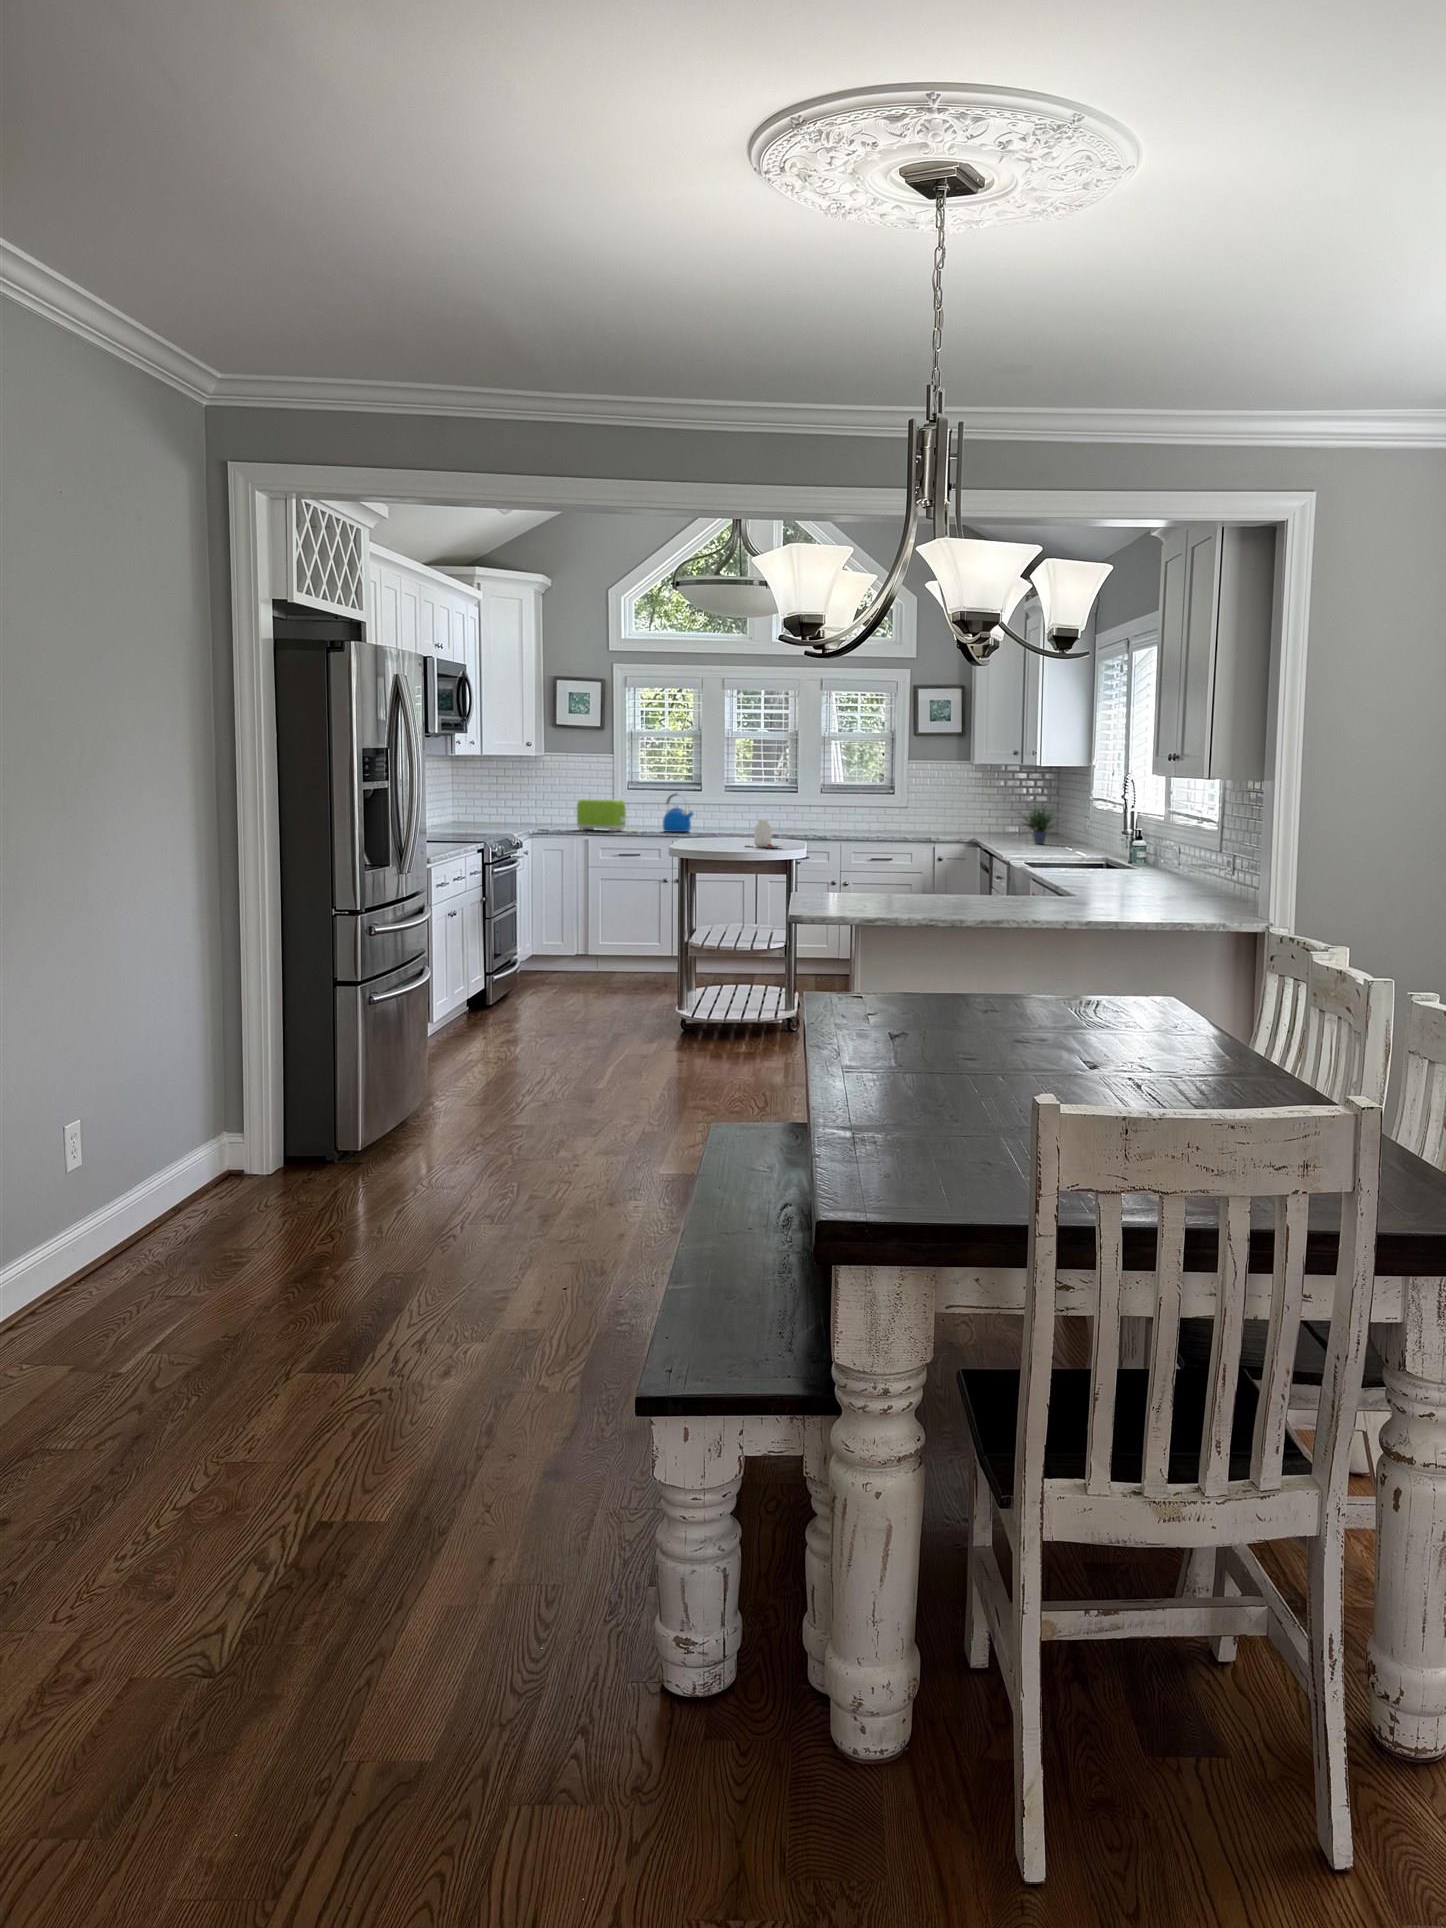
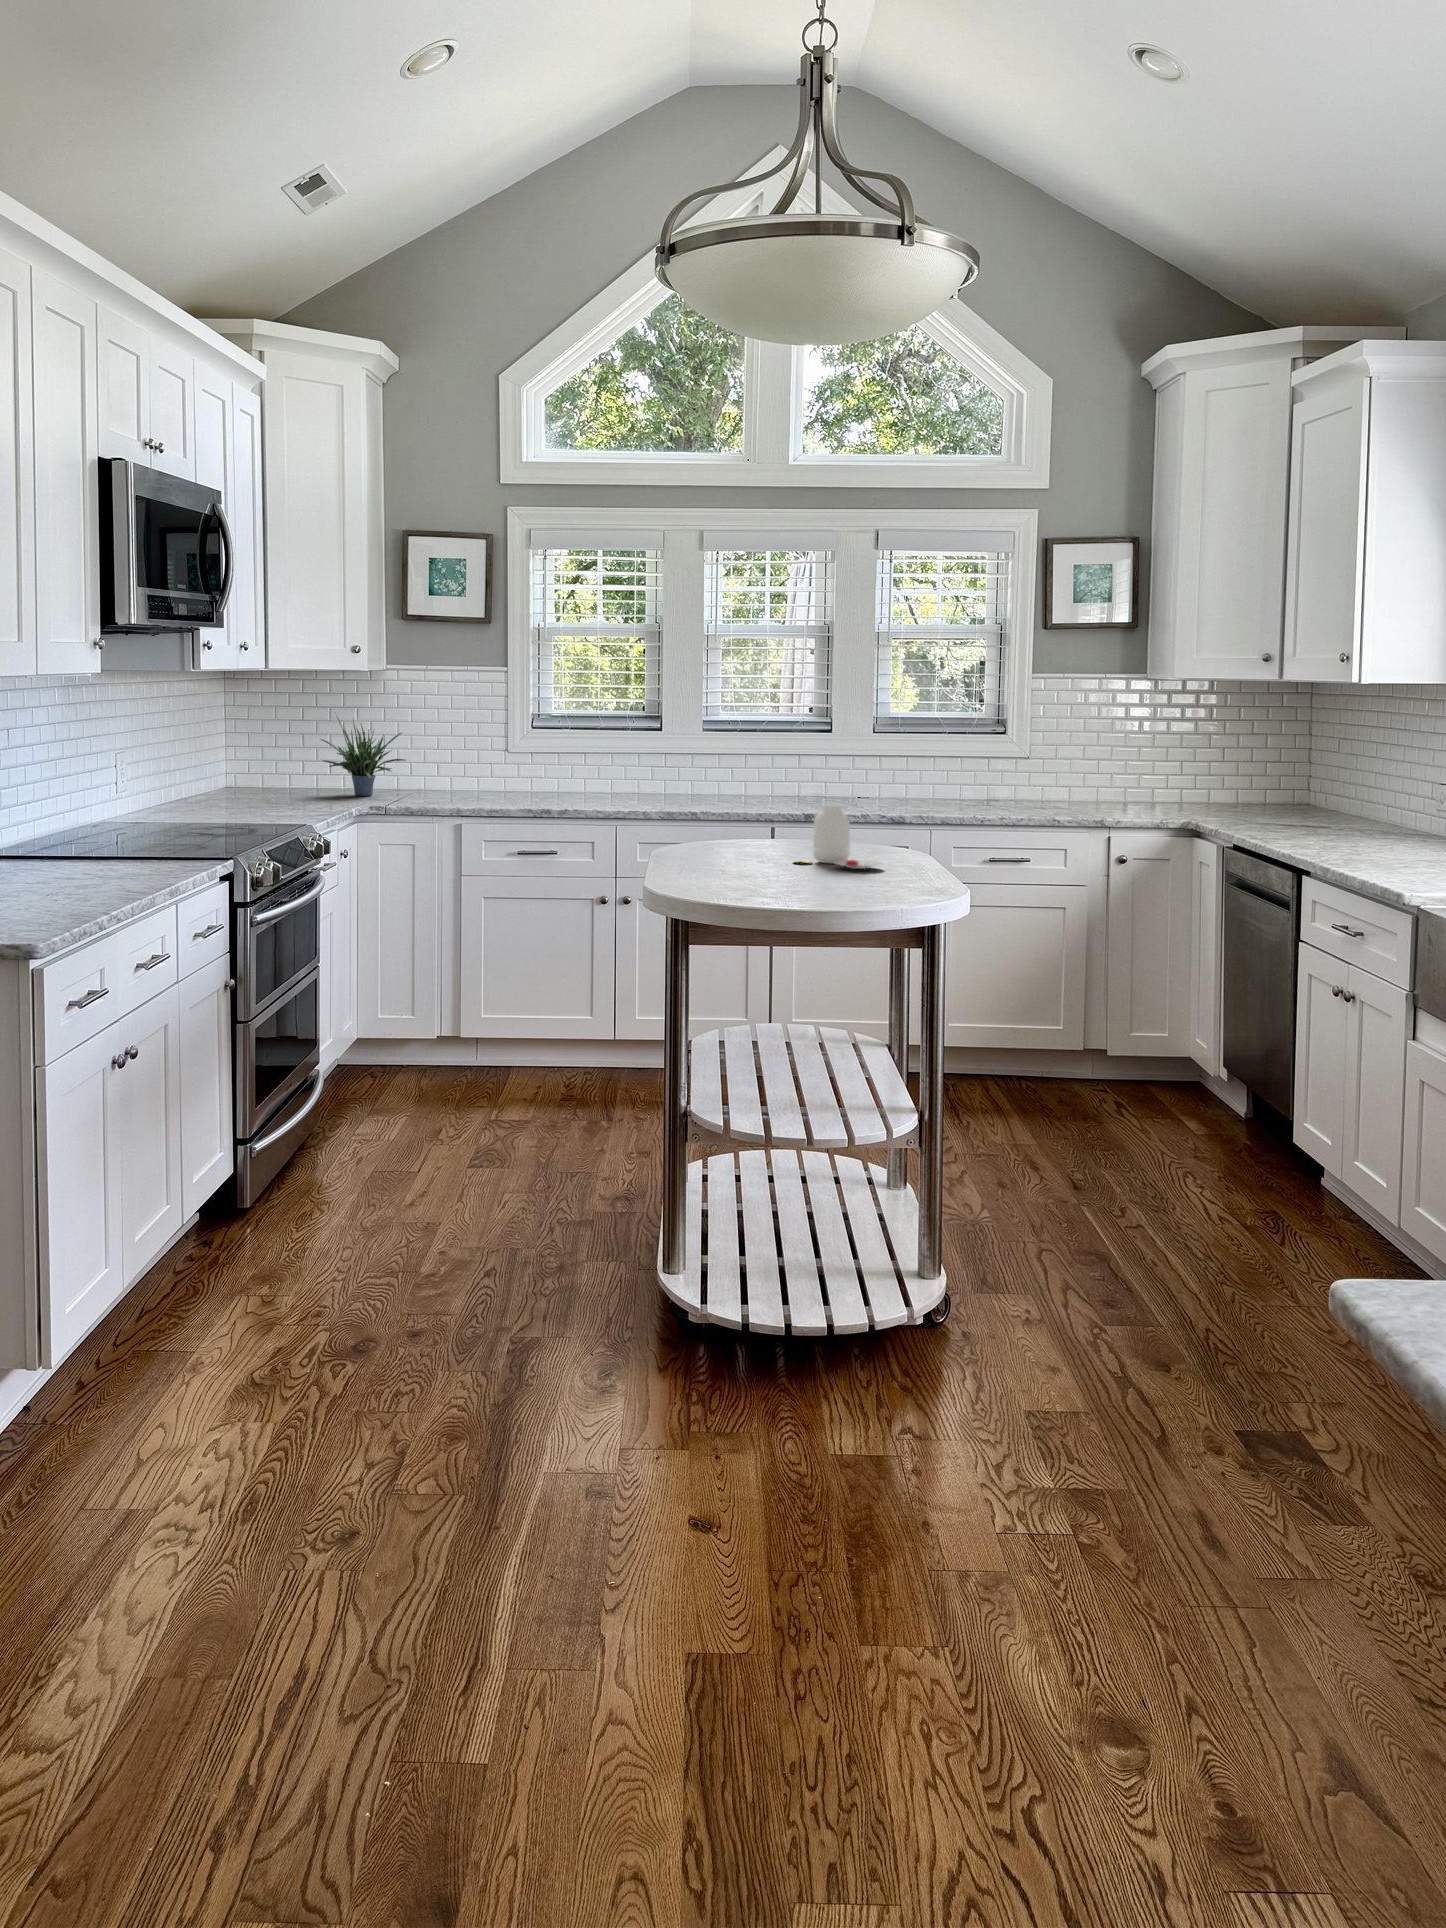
kettle: present [663,794,693,832] -> none [598,737,657,810]
toaster: present [577,799,626,831] -> none [441,748,530,810]
potted plant: present [1024,806,1053,844] -> present [320,717,406,796]

